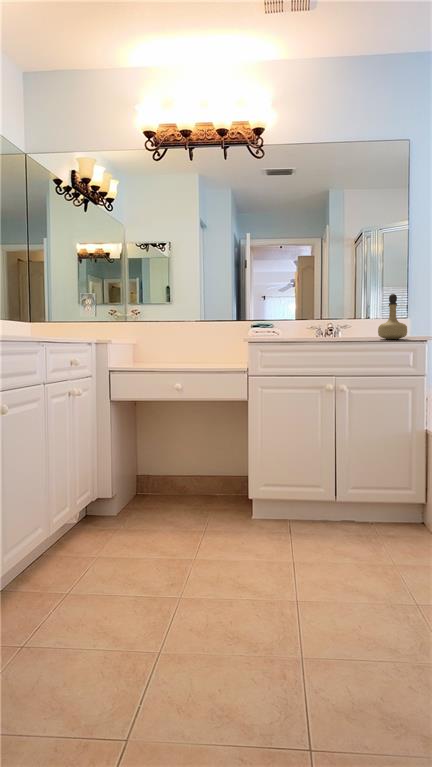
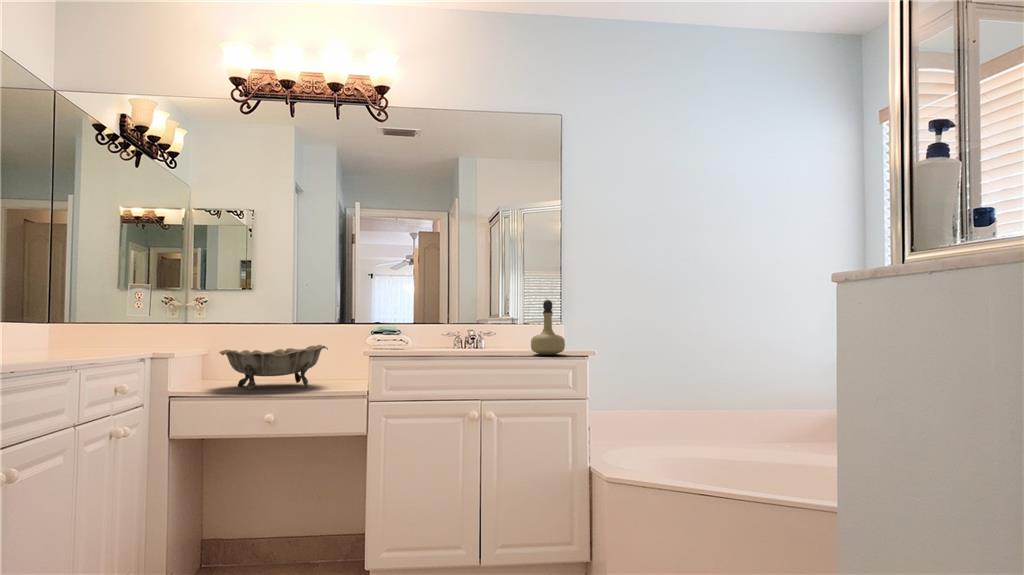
decorative bowl: none [143,335,220,366] -> present [219,345,328,389]

